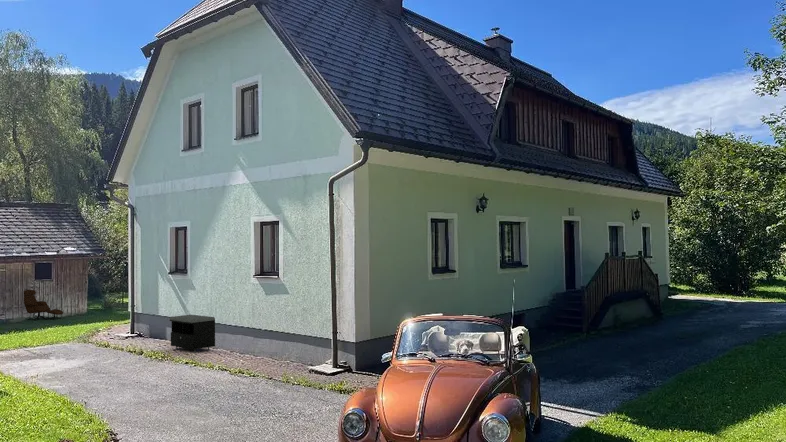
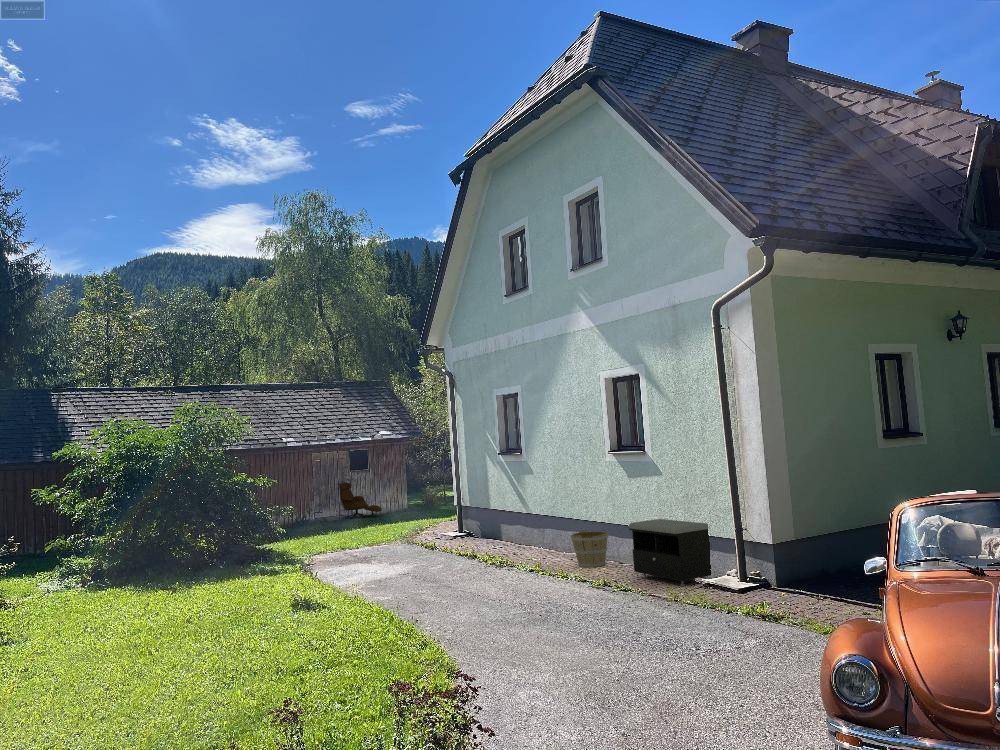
storage bench: present [170,315,215,353] -> present [629,519,711,586]
wooden bucket: none [219,333,248,360] -> present [571,531,609,568]

